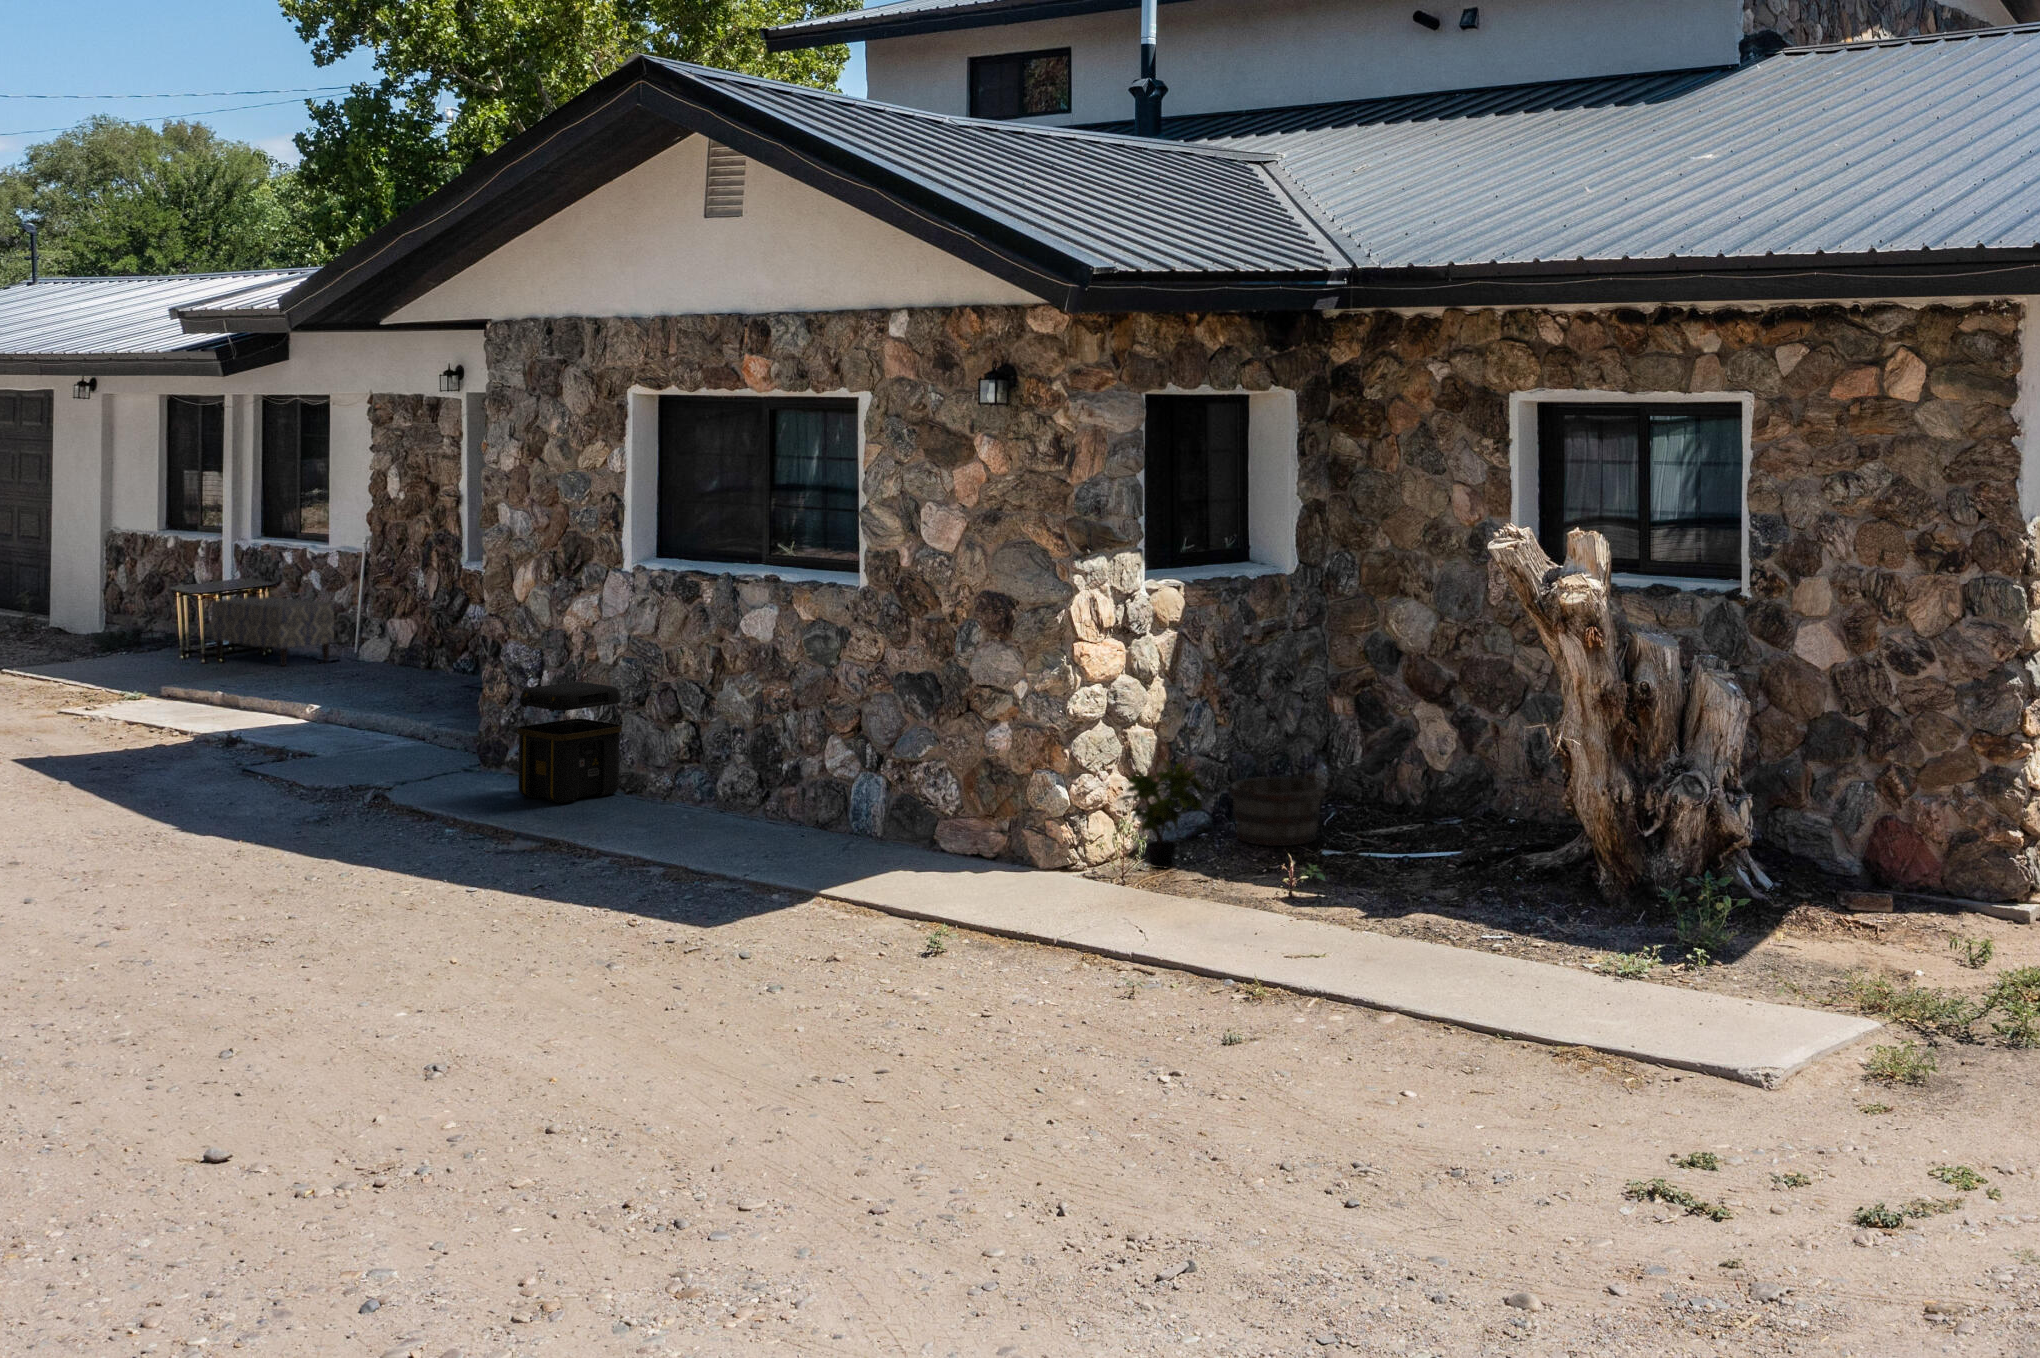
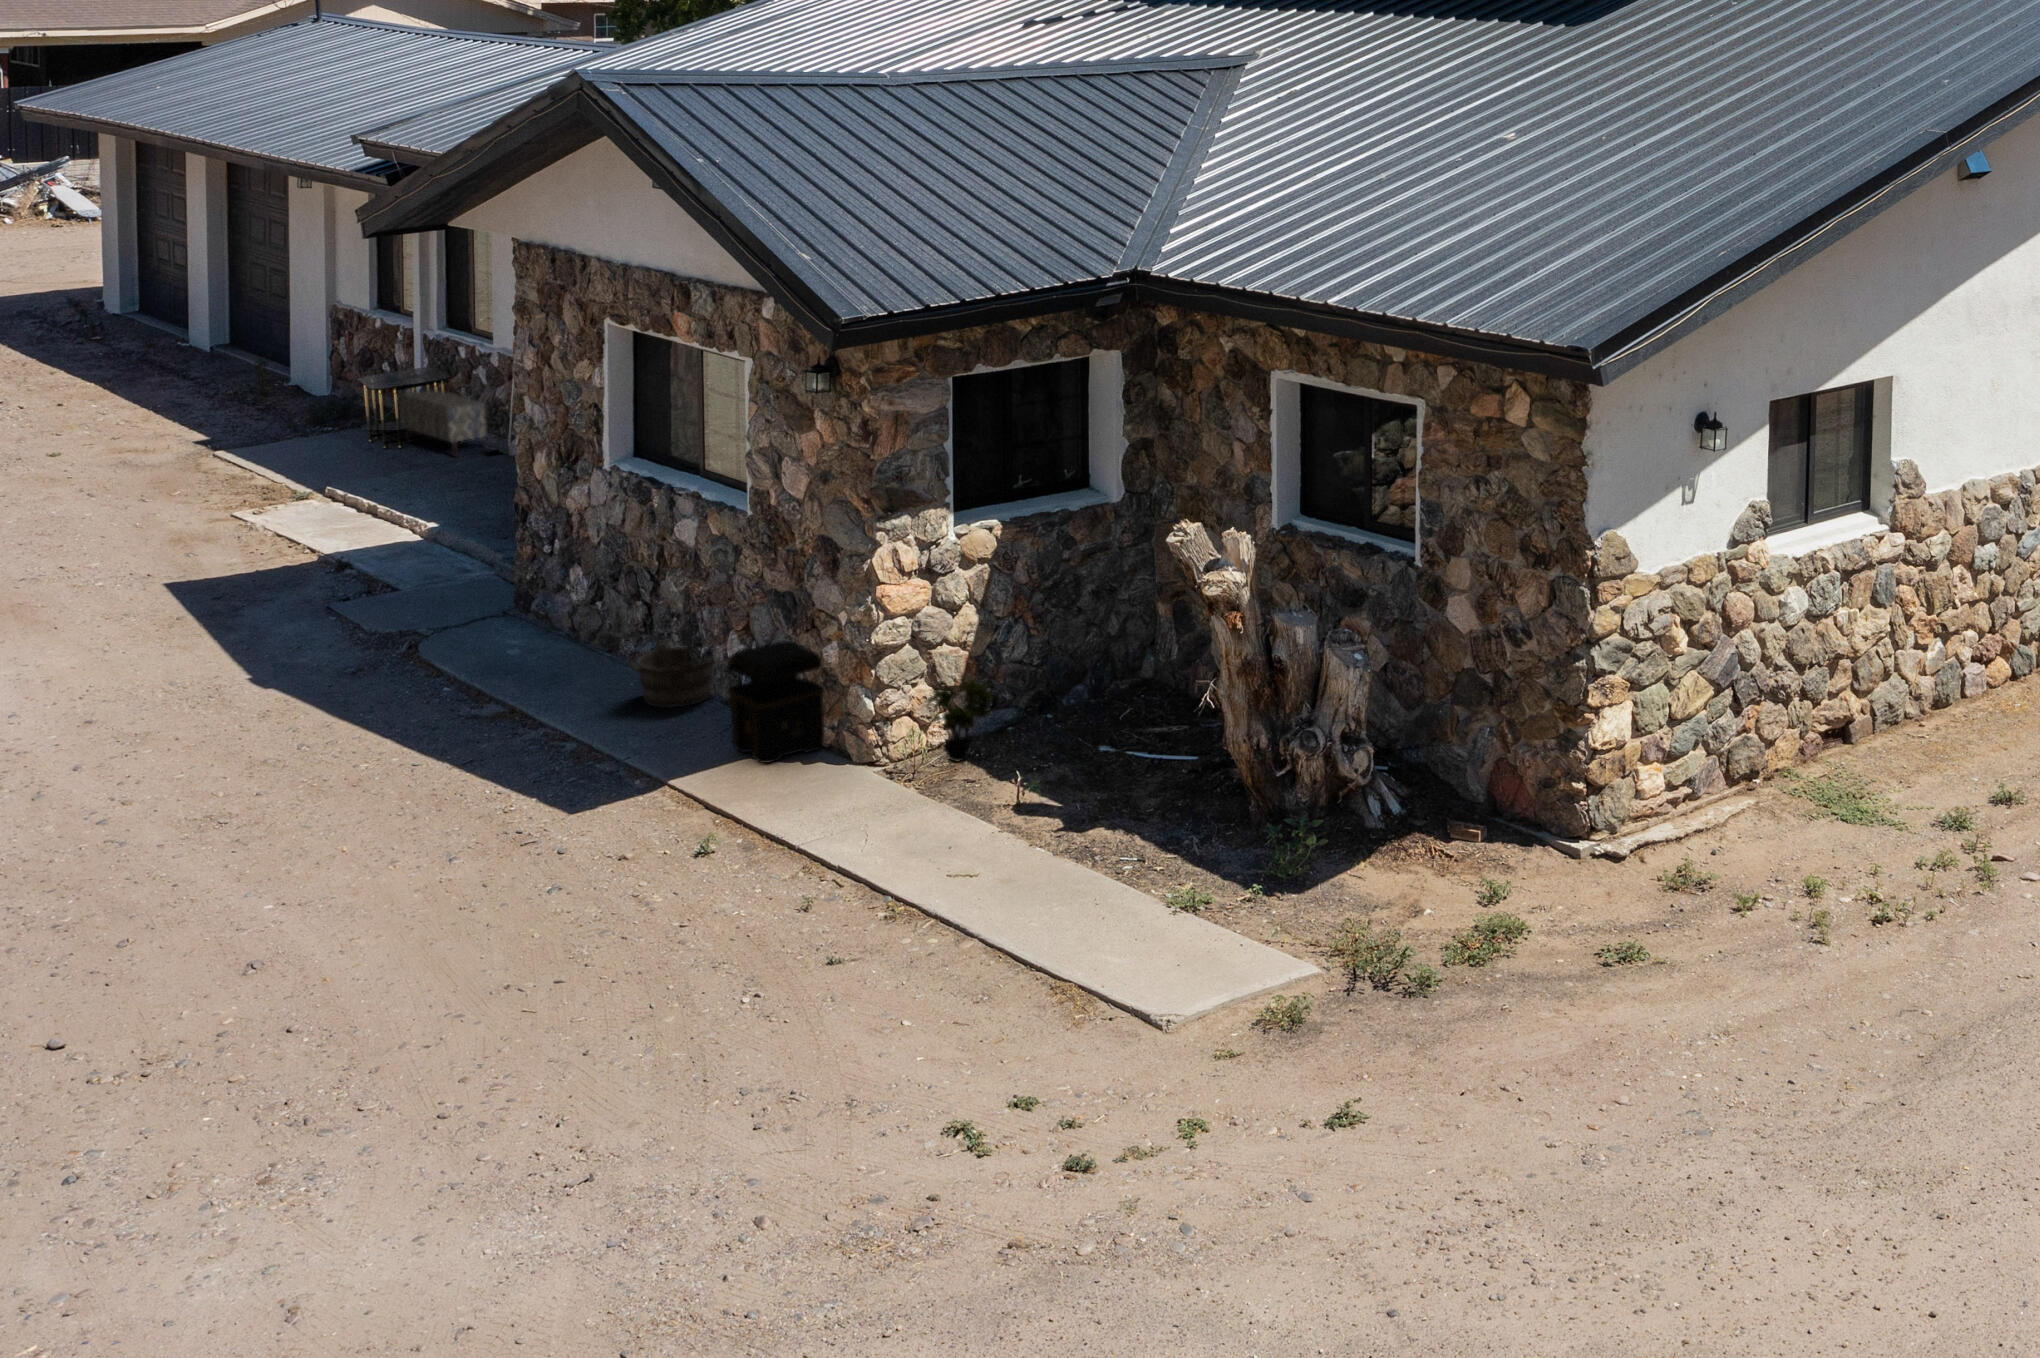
toolbox: present [517,682,622,803] -> present [728,641,824,763]
bucket: present [1230,772,1332,846] -> present [628,642,713,708]

